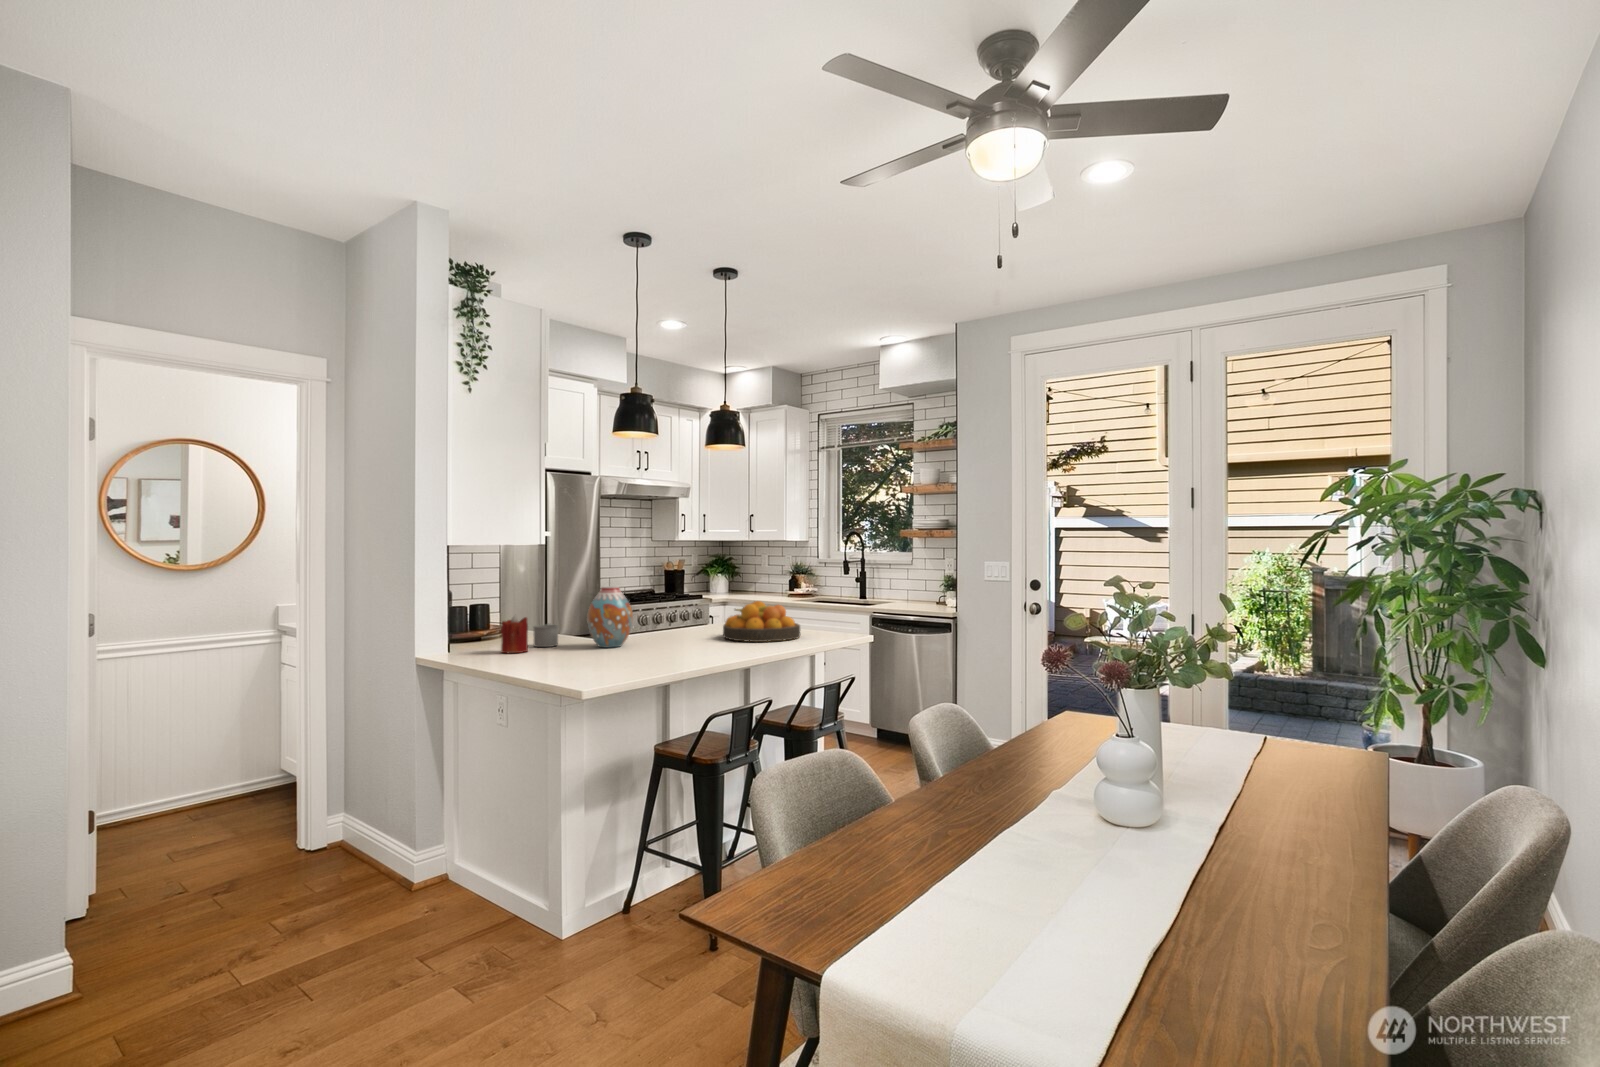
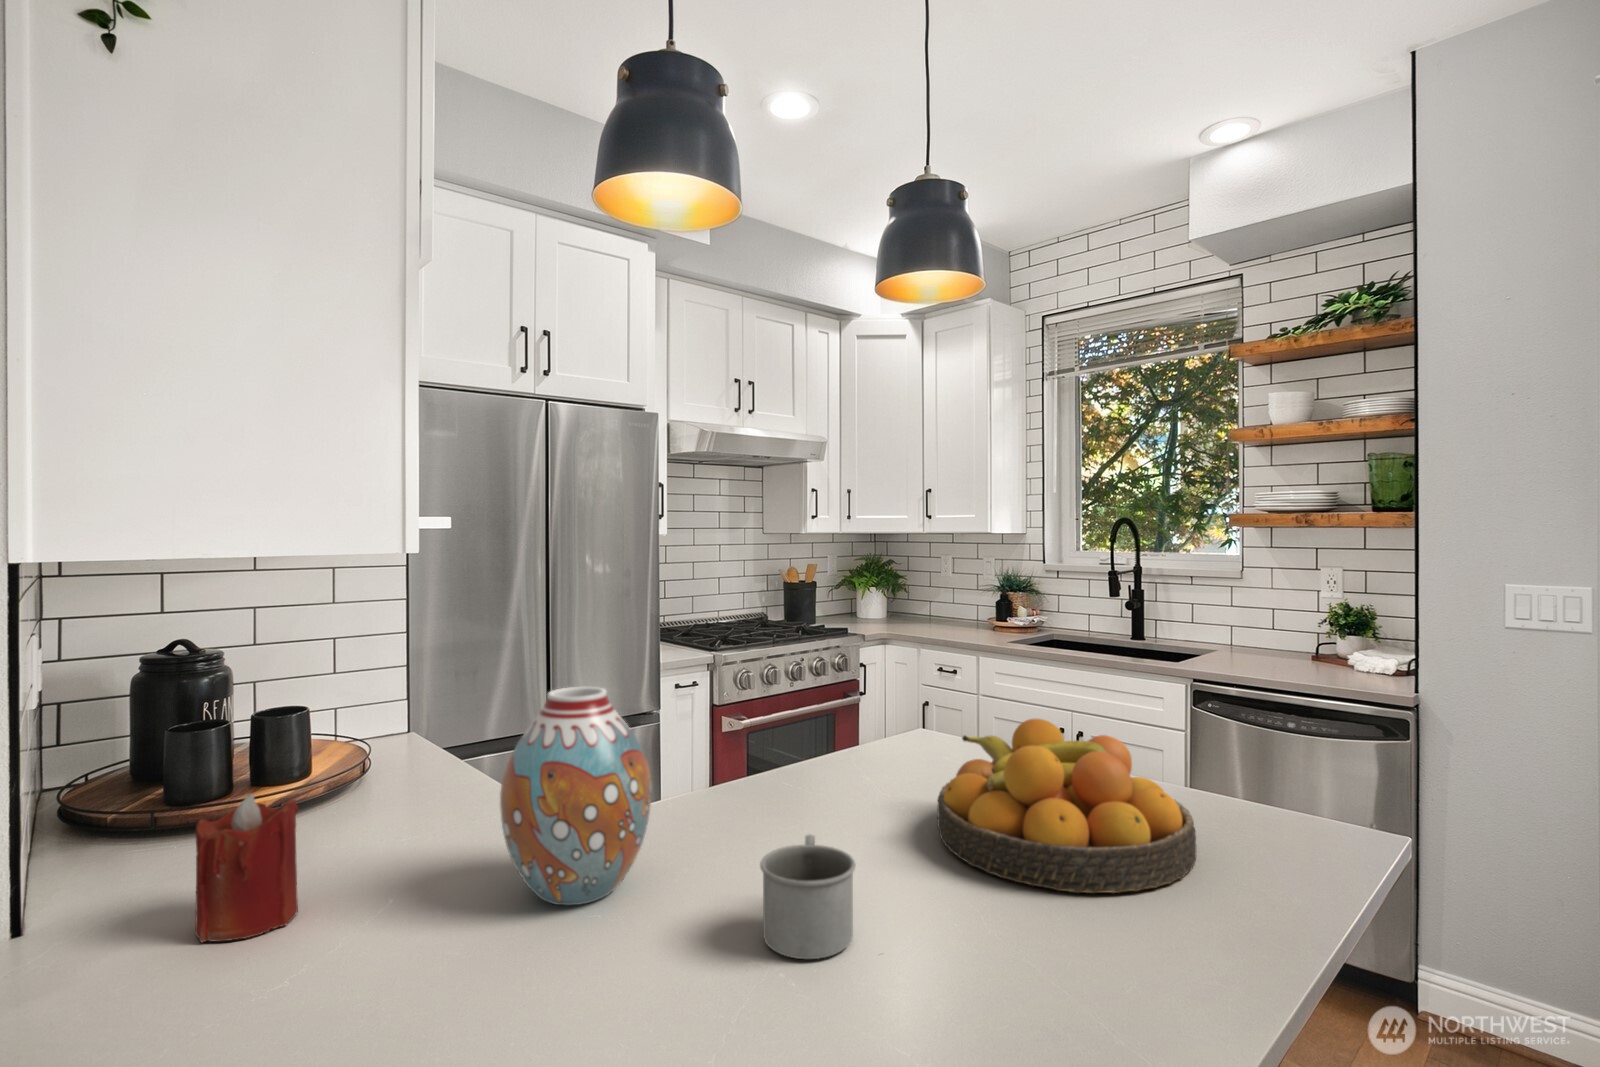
mug: present [533,623,558,647] -> present [760,835,855,959]

